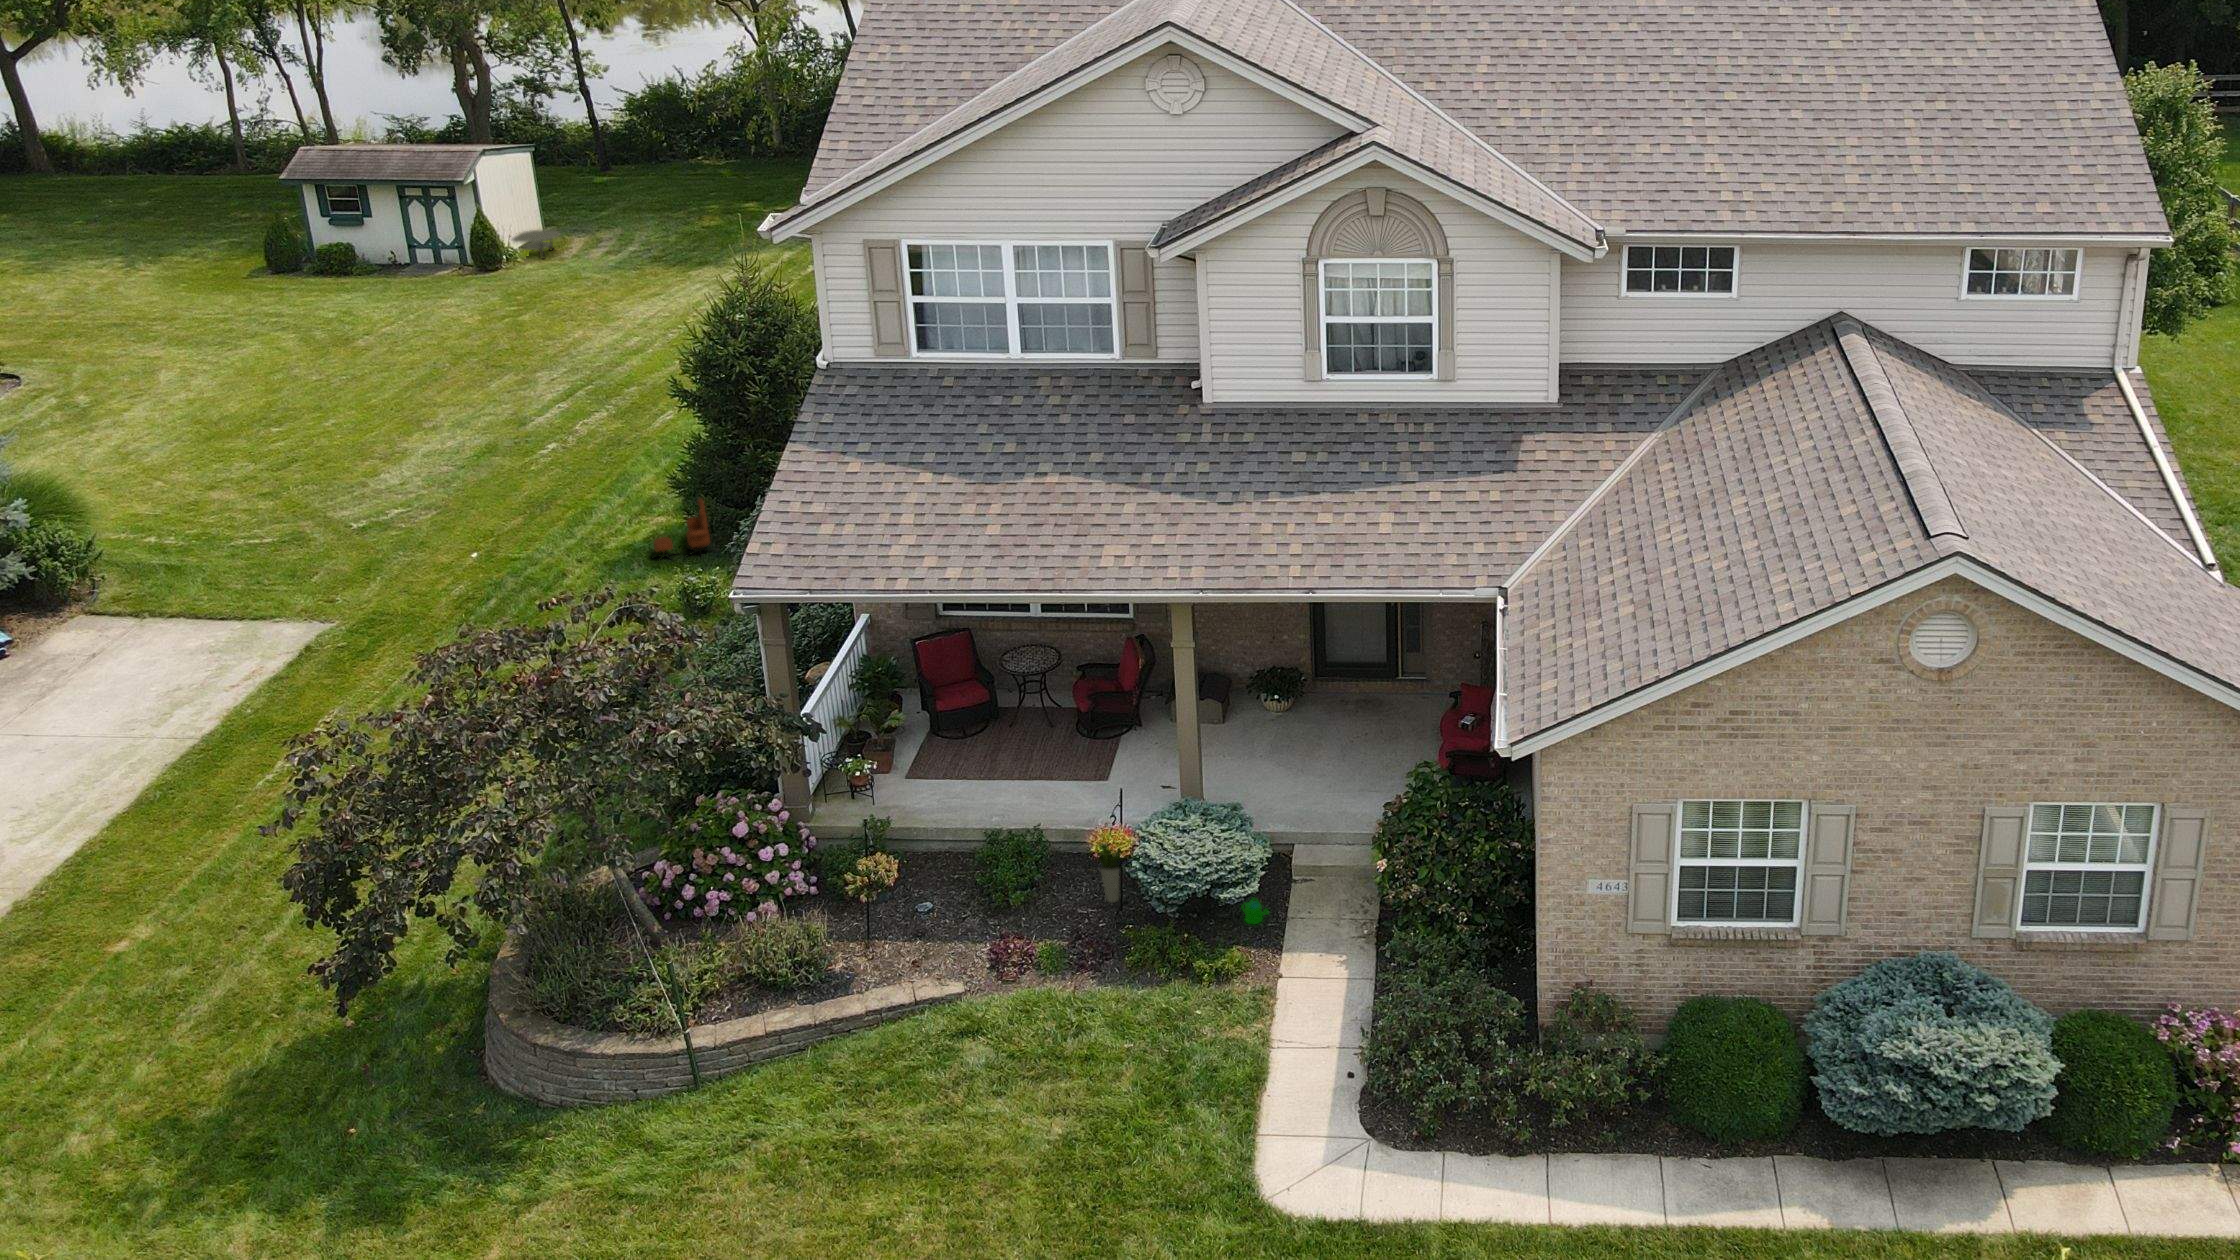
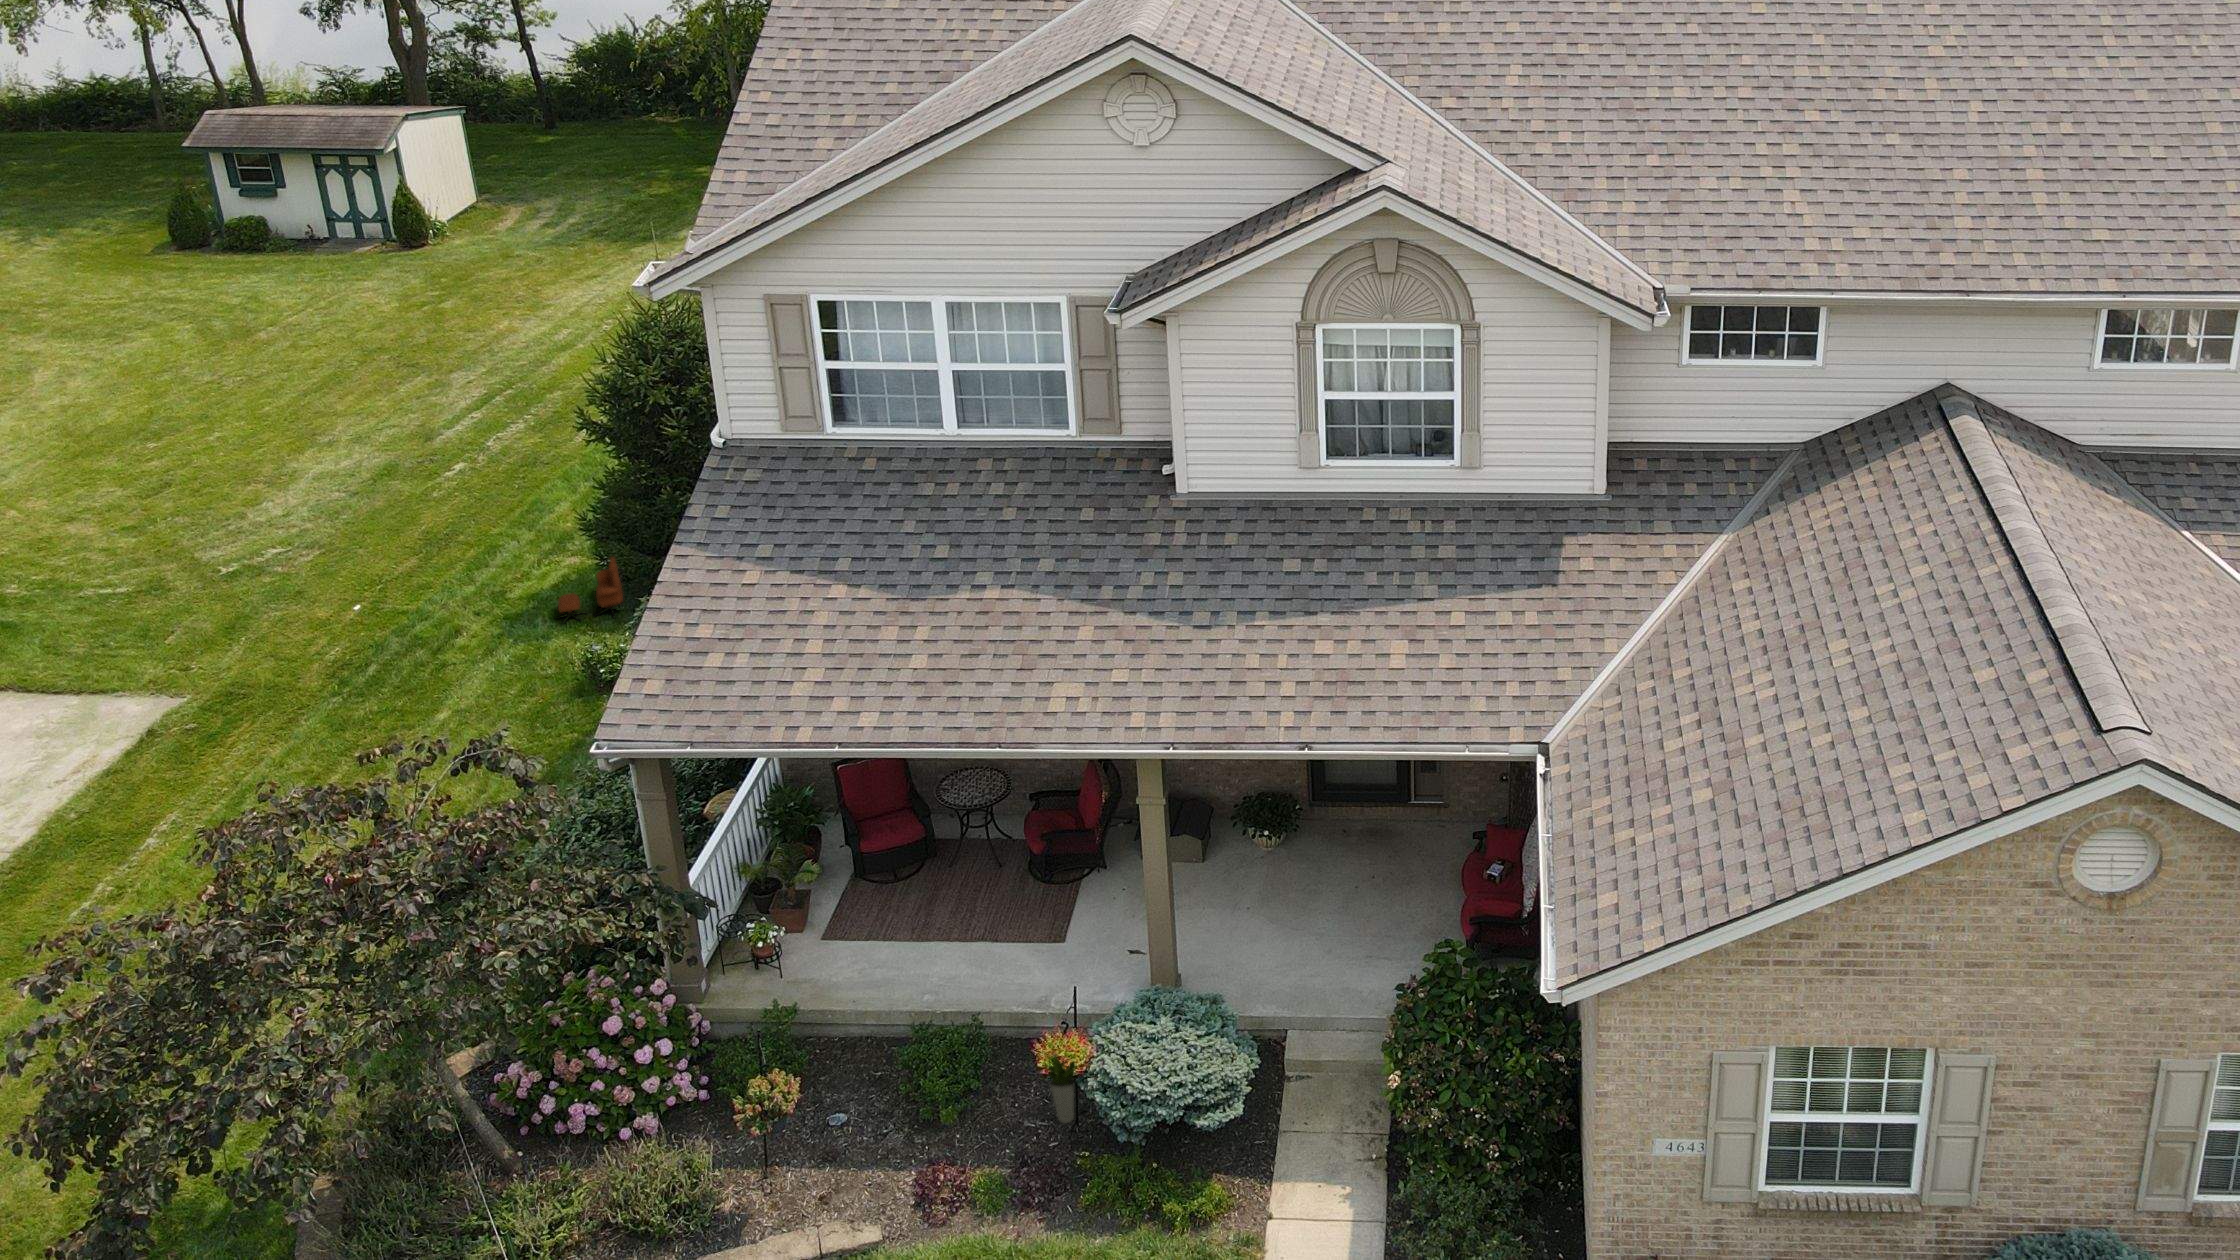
round table: present [512,229,560,259] -> none [440,200,496,234]
watering can: present [1242,897,1269,924] -> none [1222,1124,1257,1157]

